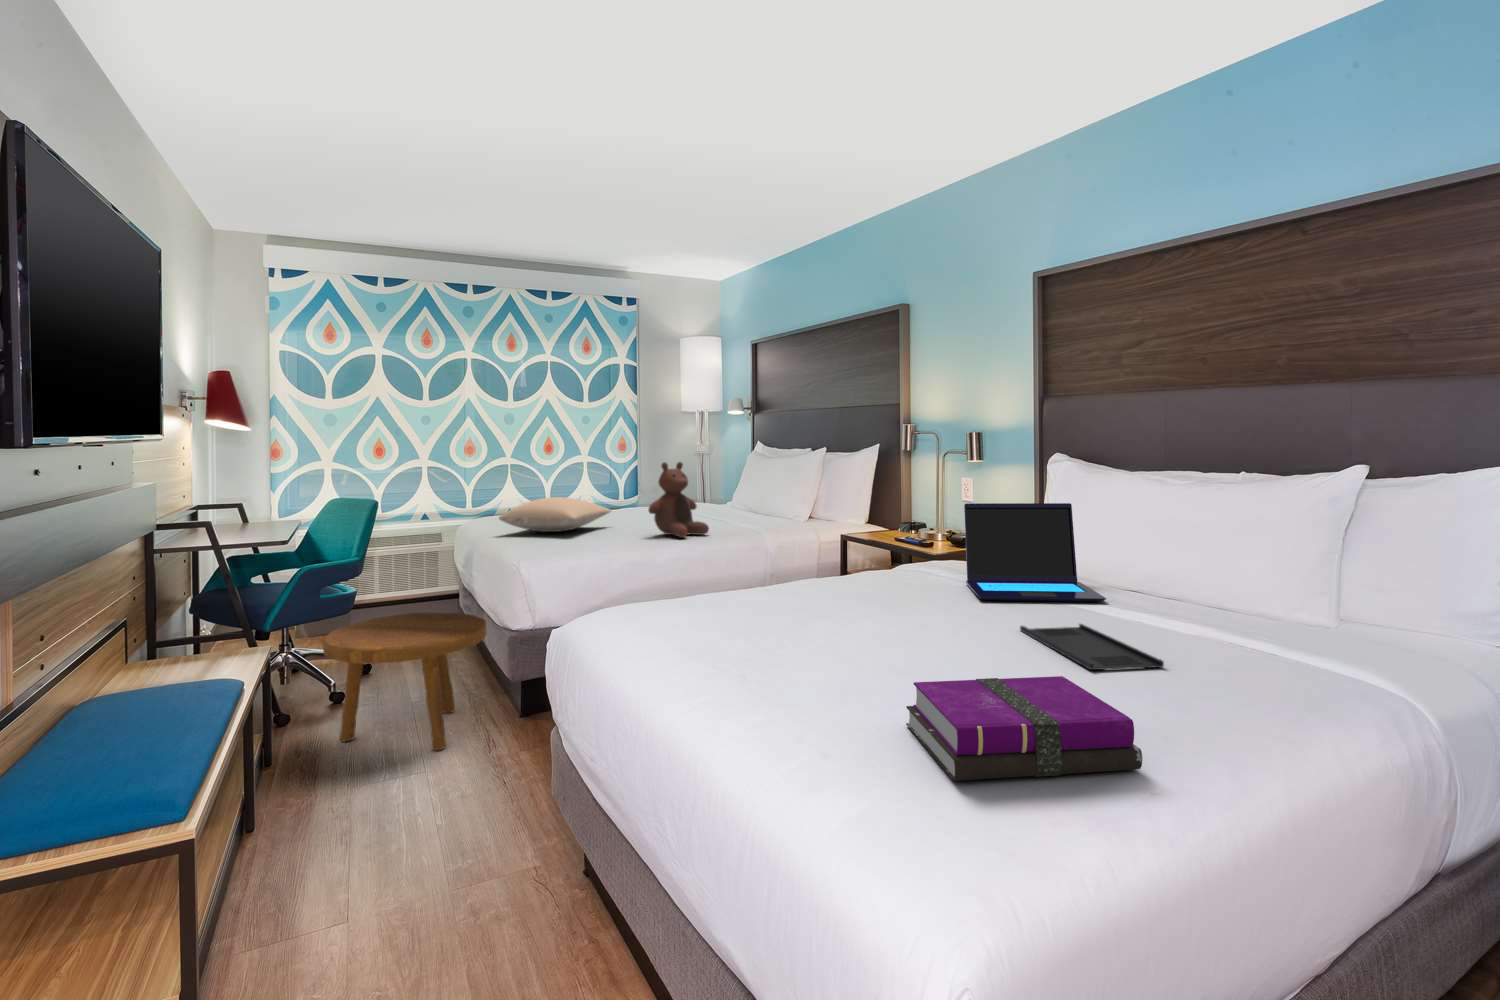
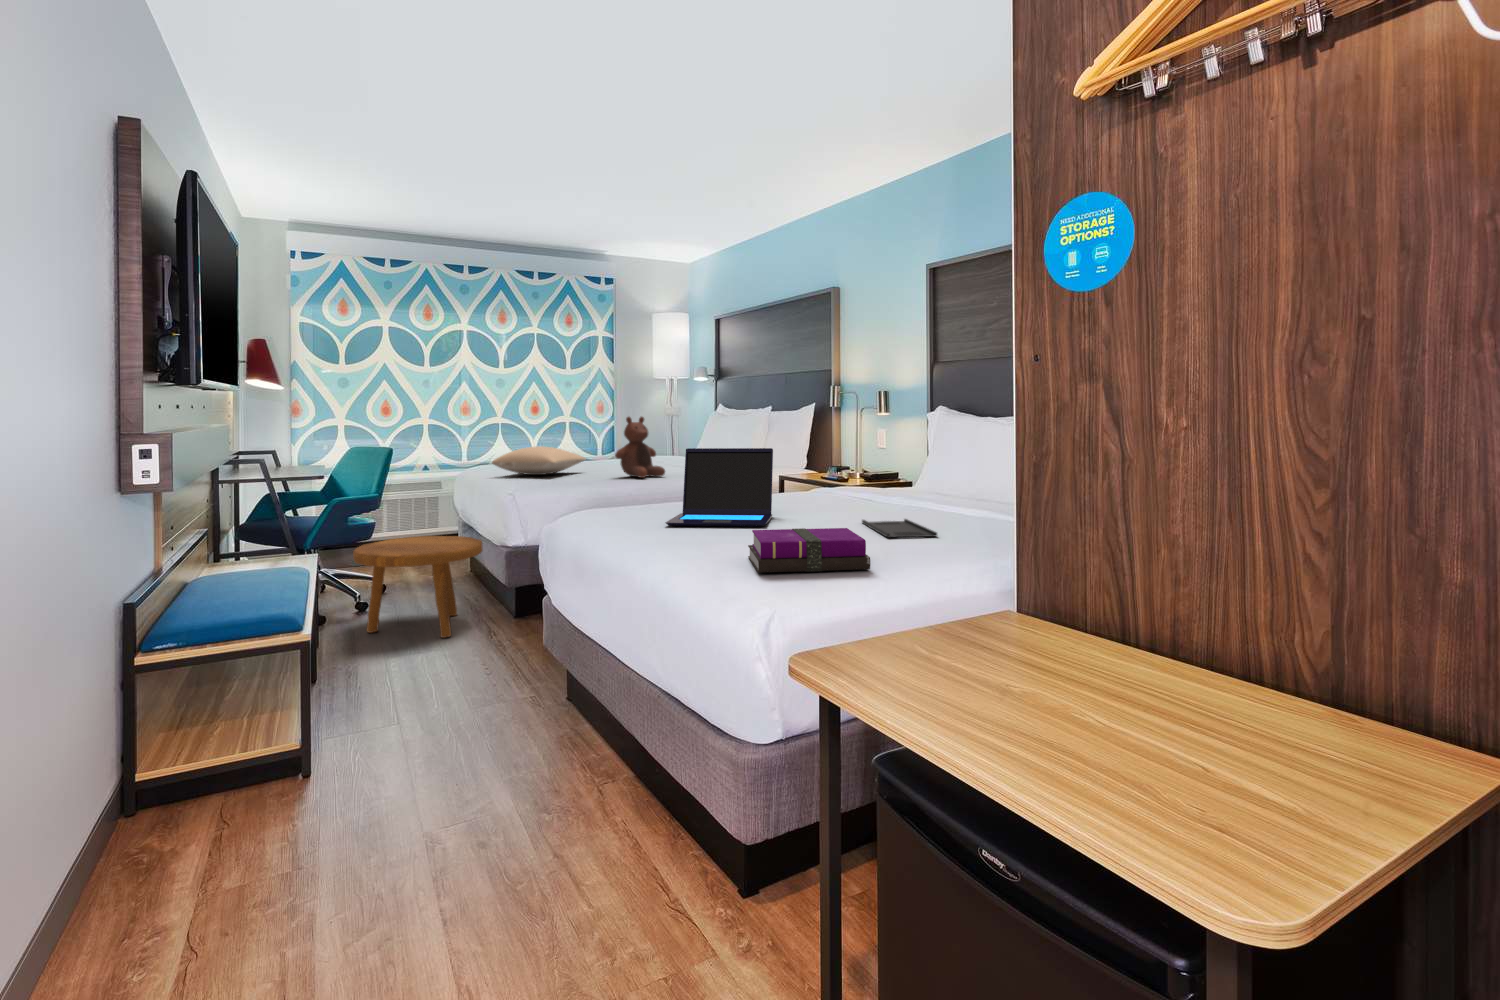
laptop: present [964,503,1106,602] -> present [665,448,773,527]

